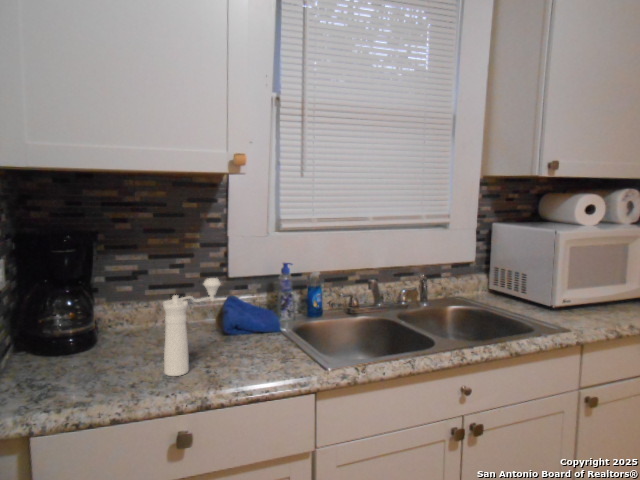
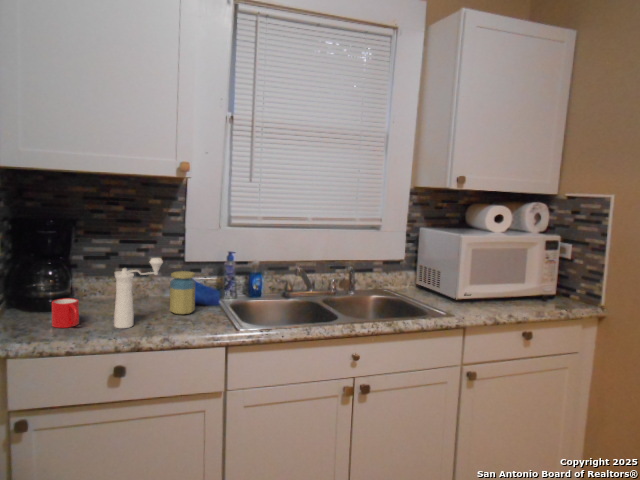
jar: none [225,292,256,348] -> present [170,271,195,314]
mug: none [79,338,119,381] -> present [52,298,79,328]

